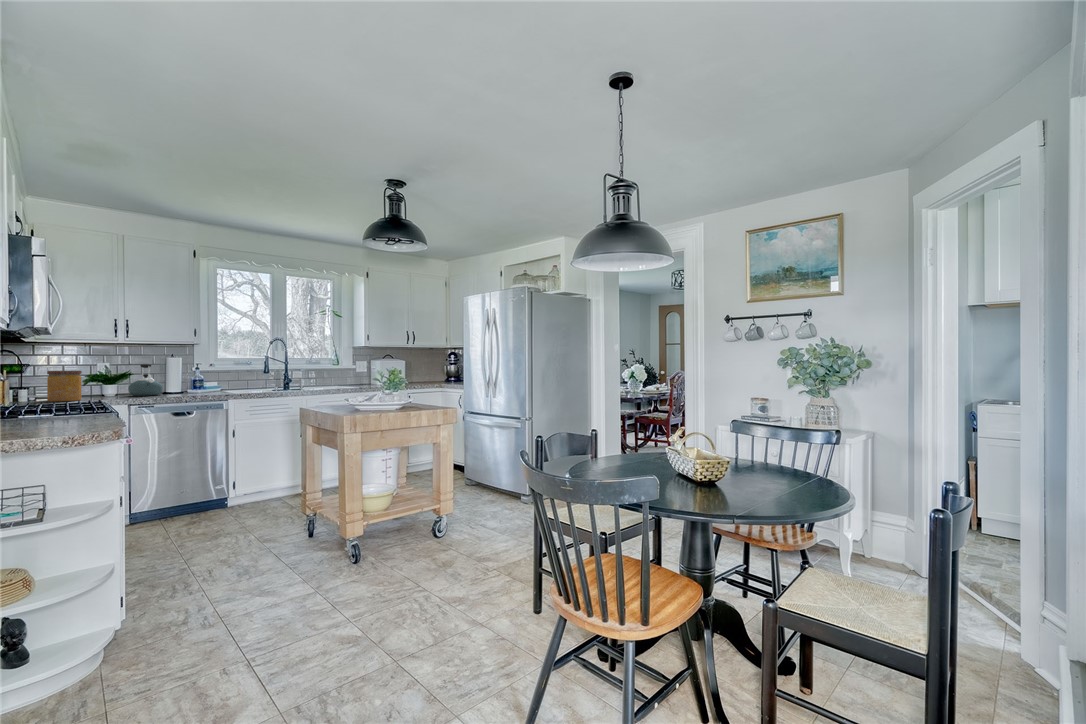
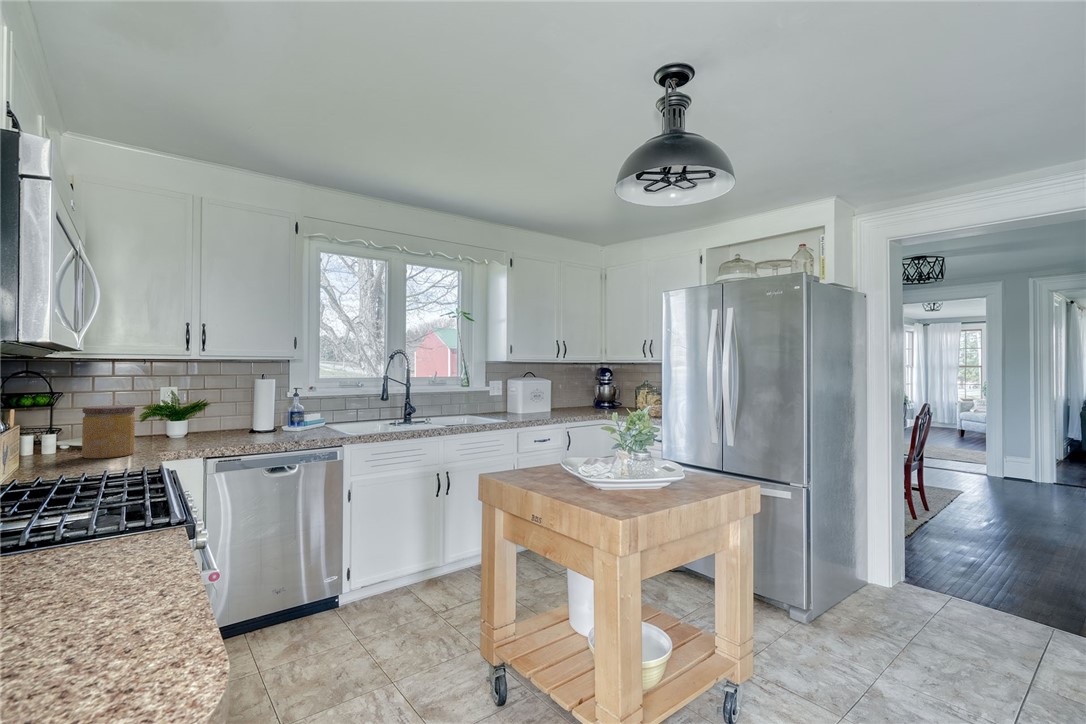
kettle: present [128,364,163,396] -> none [203,391,251,440]

